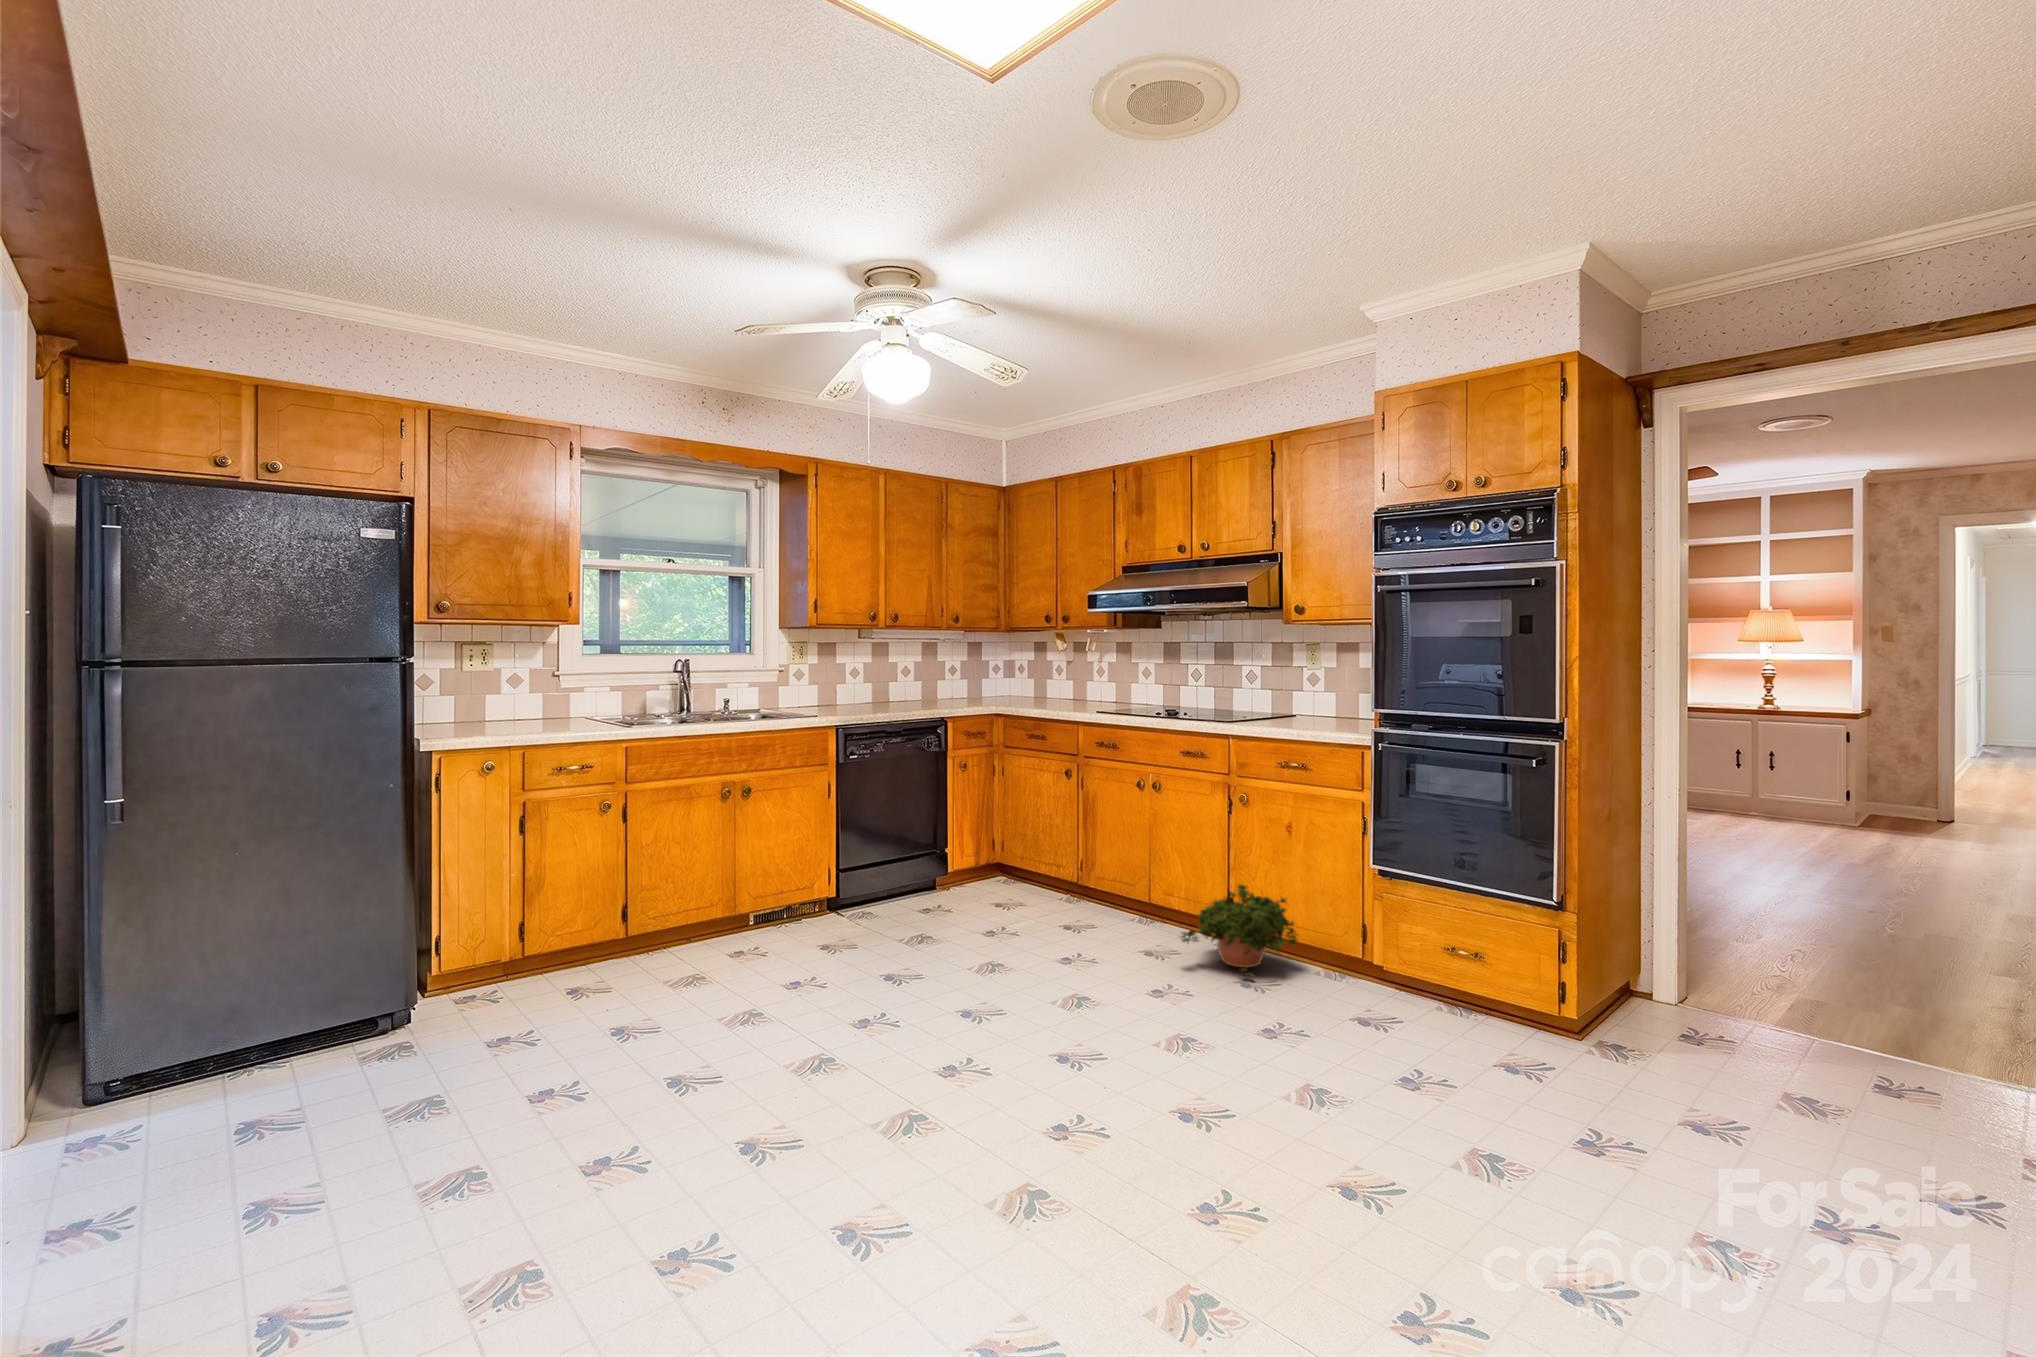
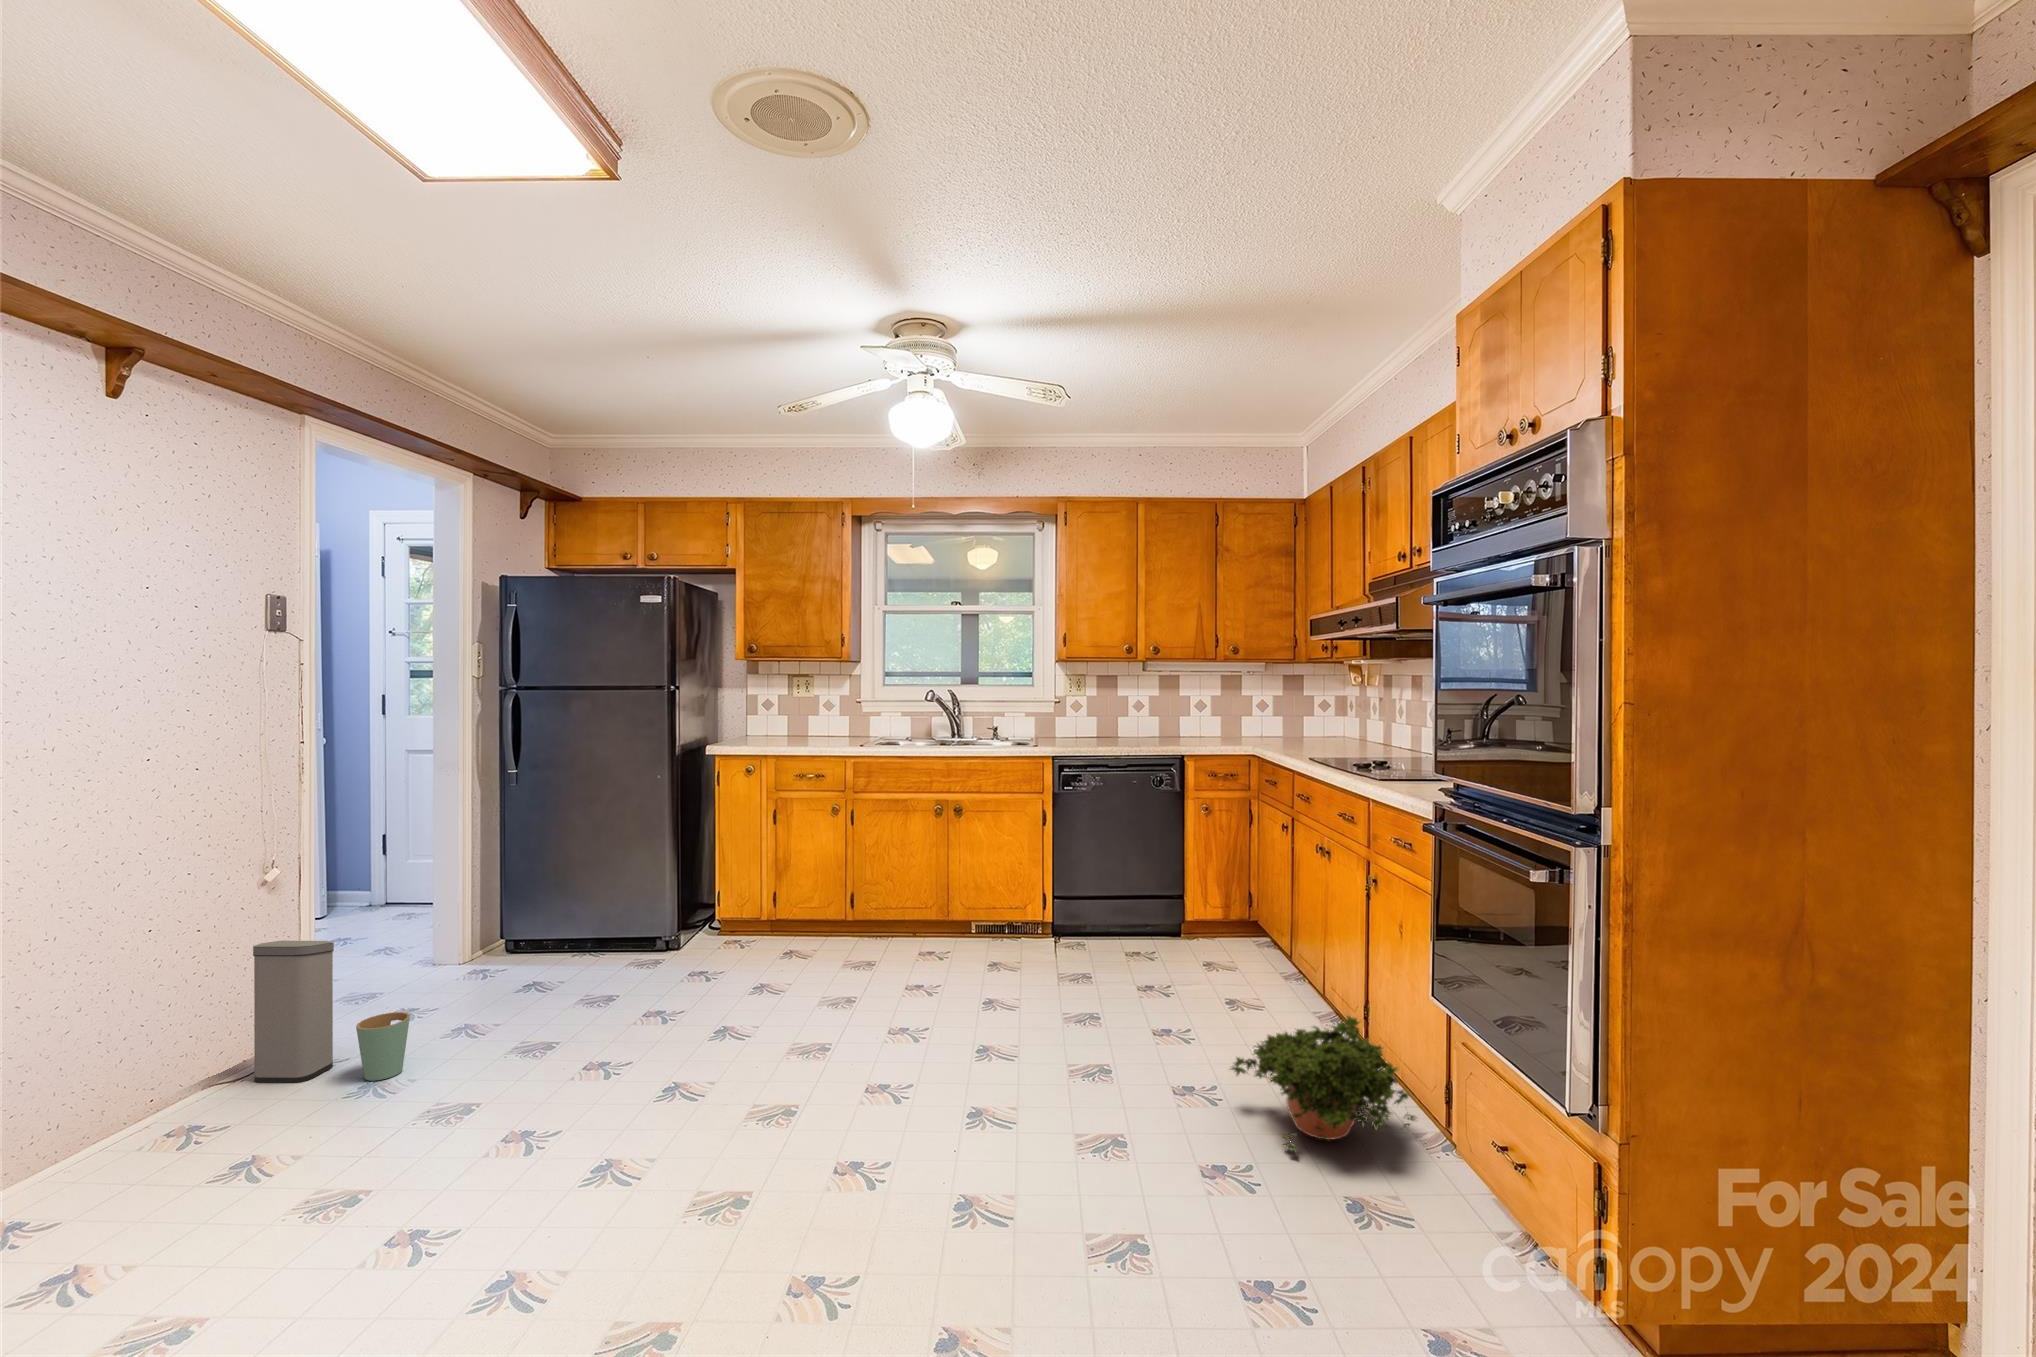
trash can: none [74,1077,374,1343] -> present [253,941,410,1083]

